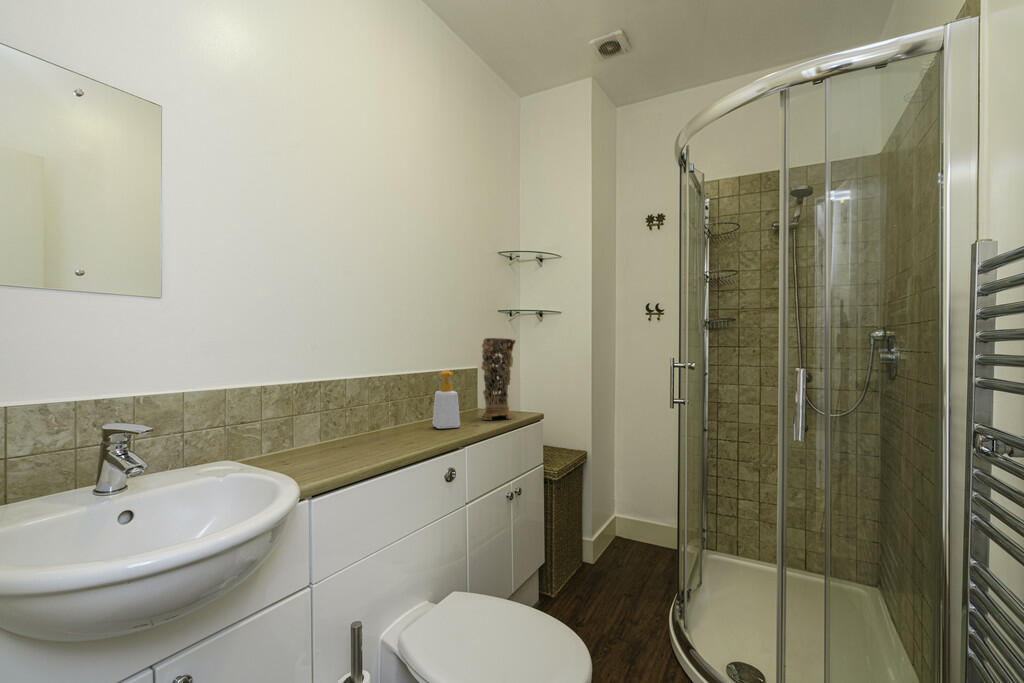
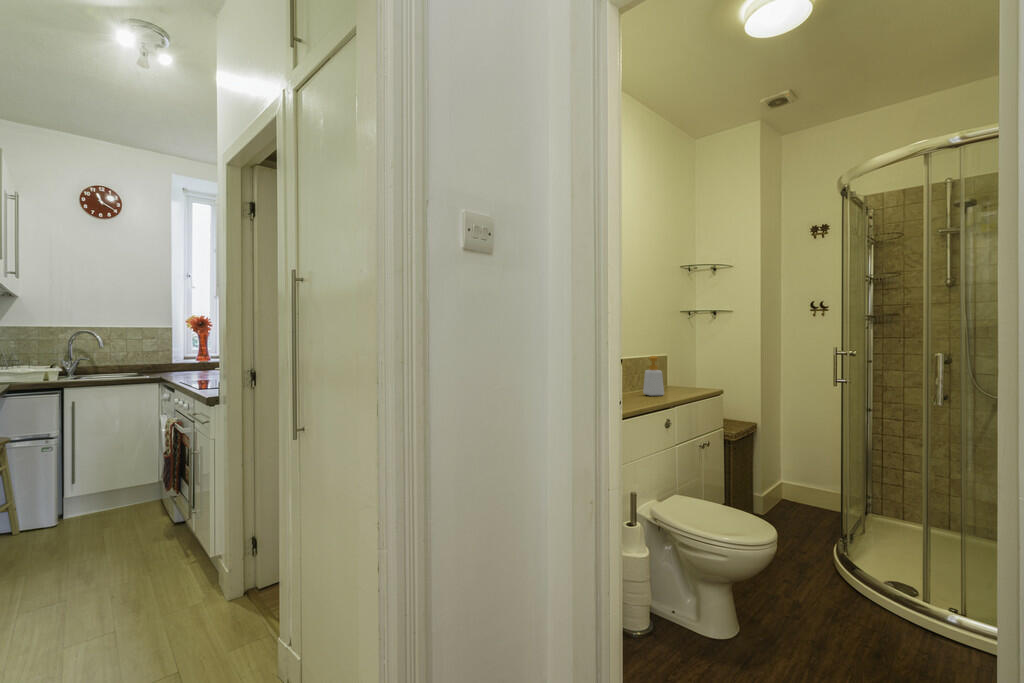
decorative vase: present [481,338,515,420] -> none [675,333,702,392]

